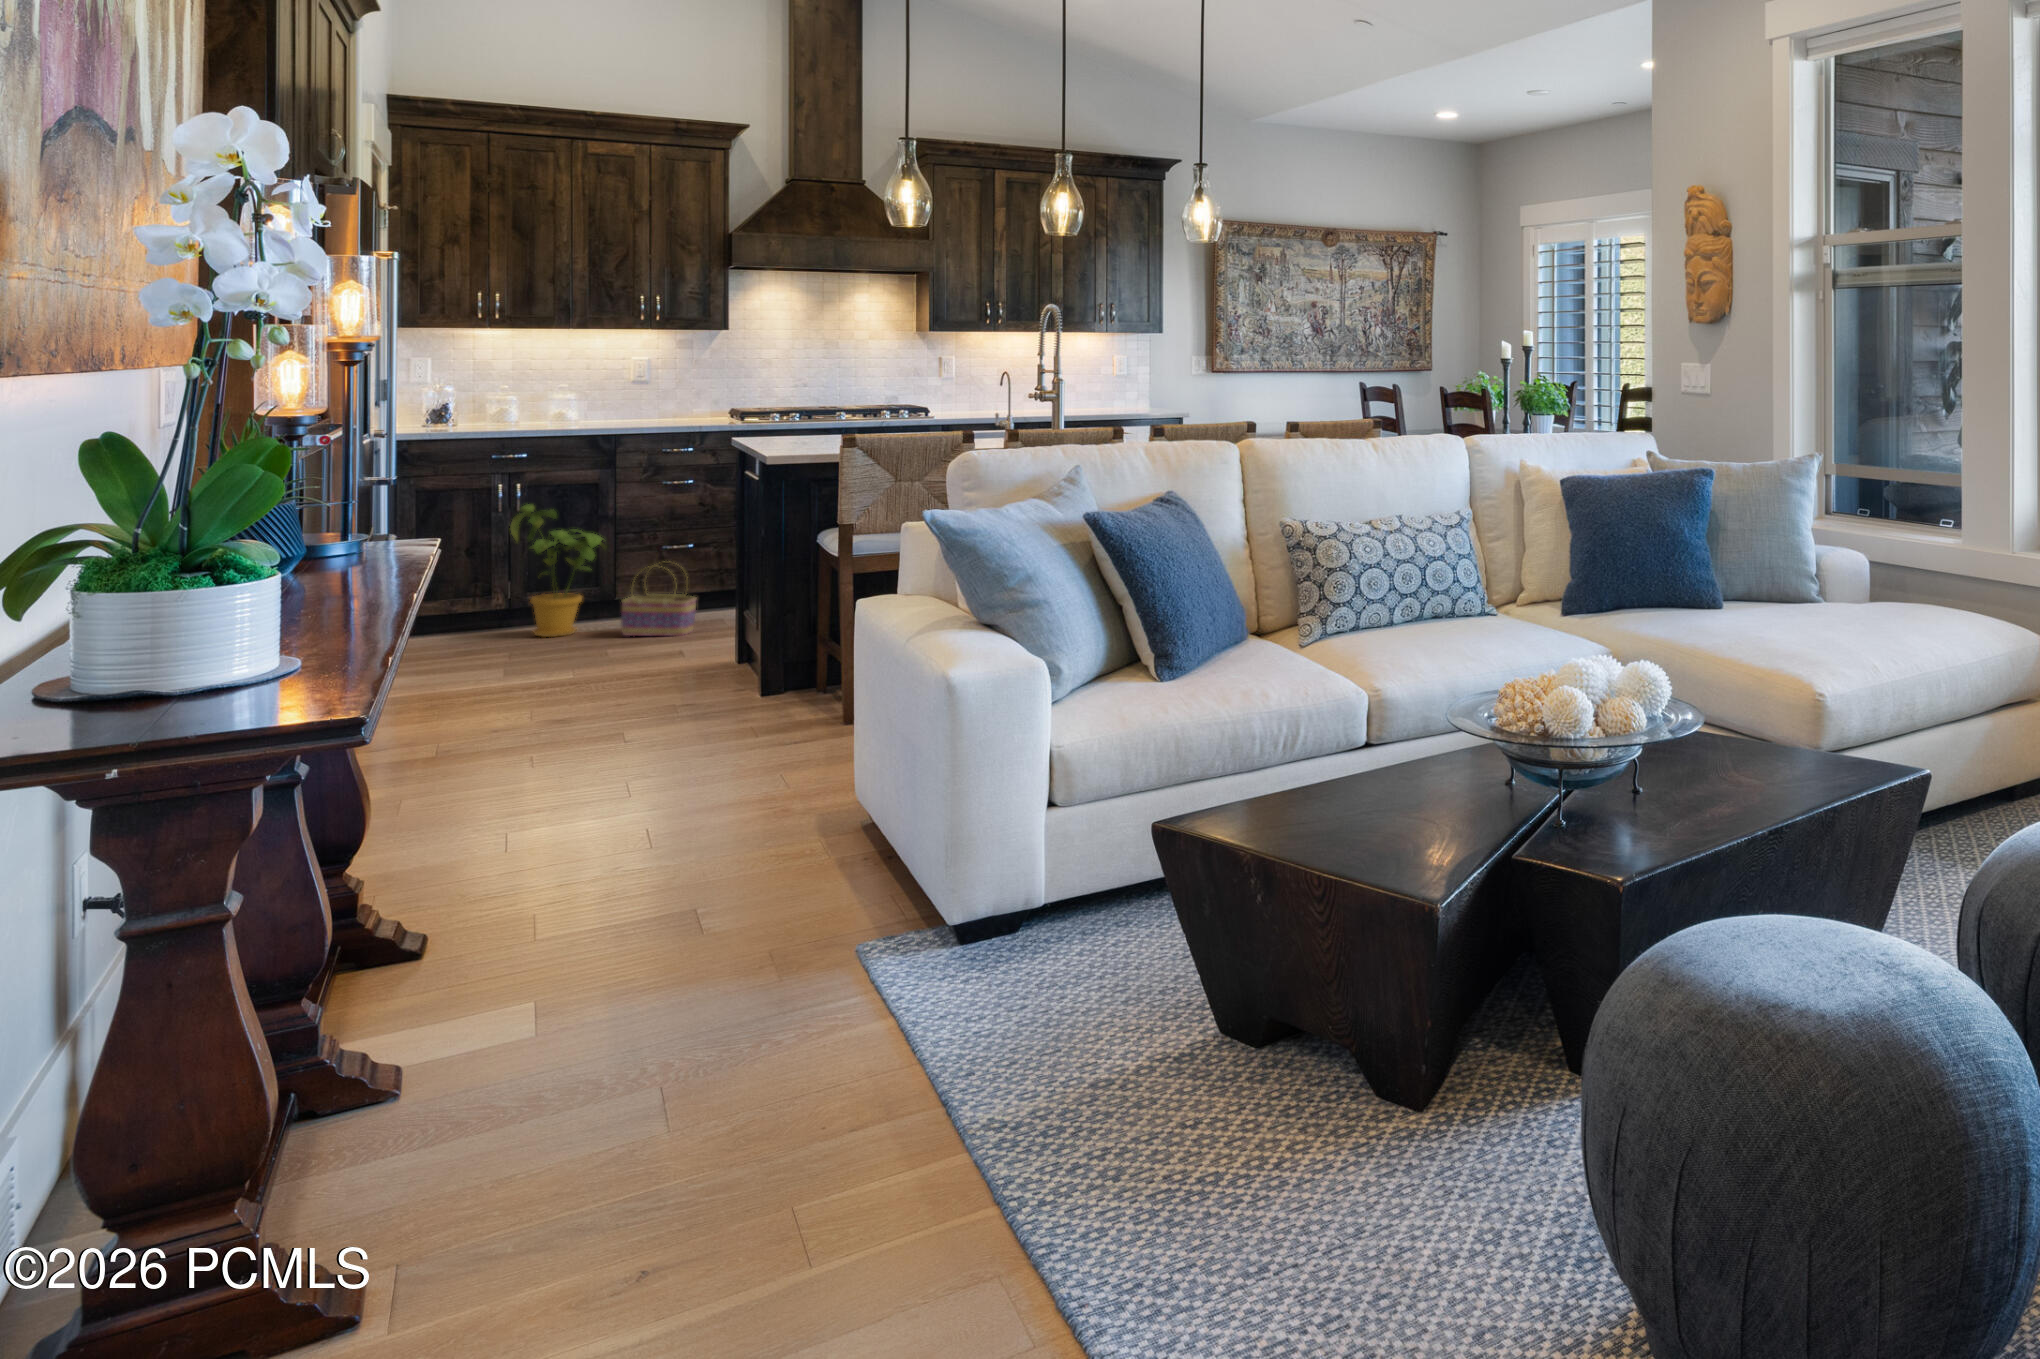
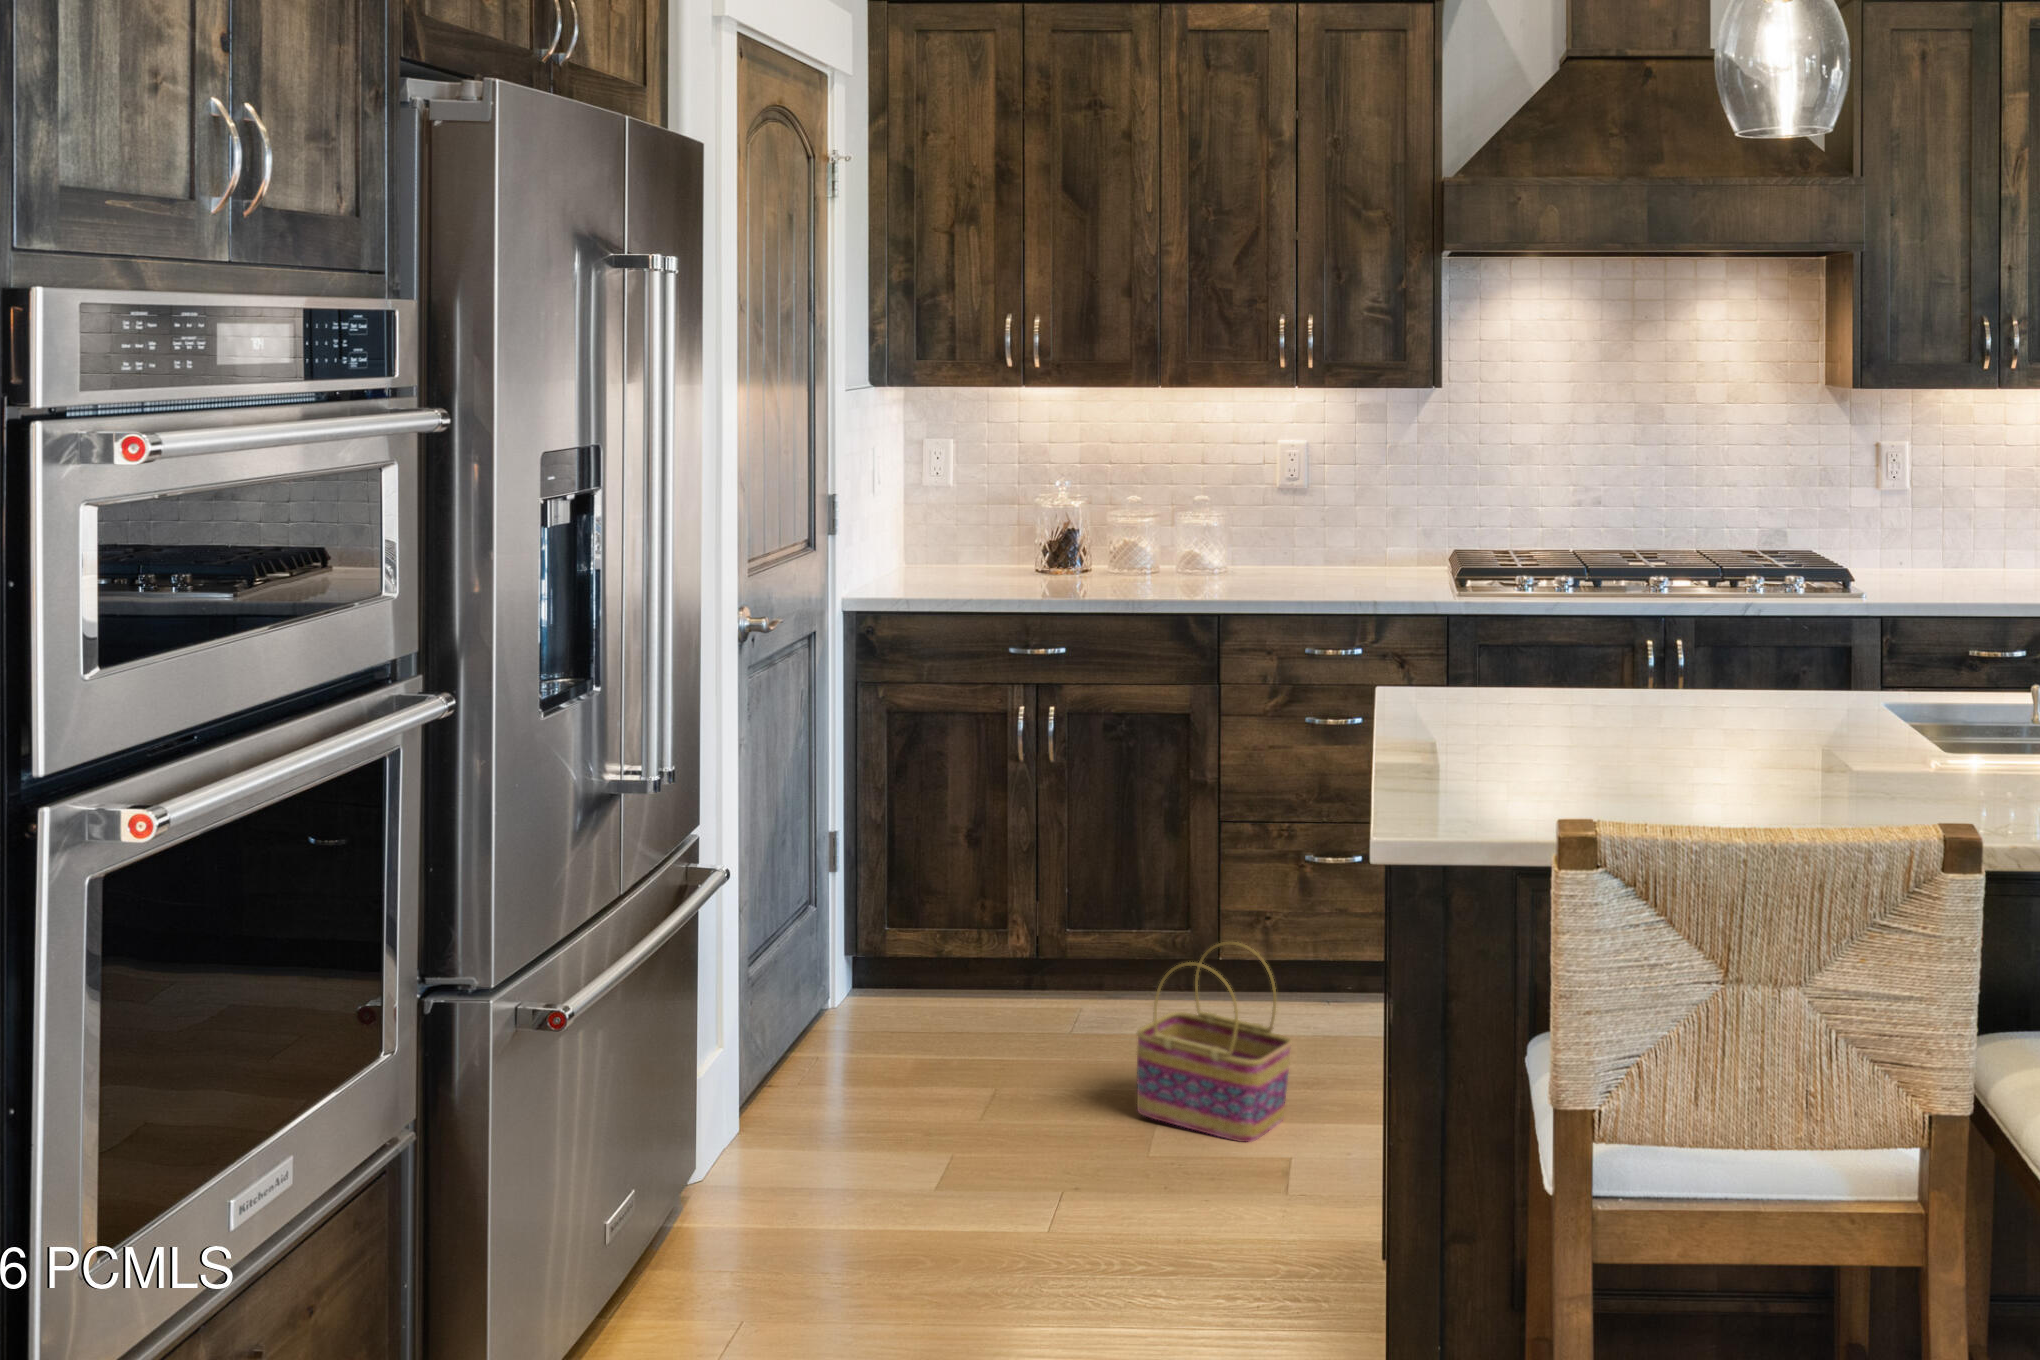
house plant: present [510,504,606,637] -> none [960,785,1135,1077]

